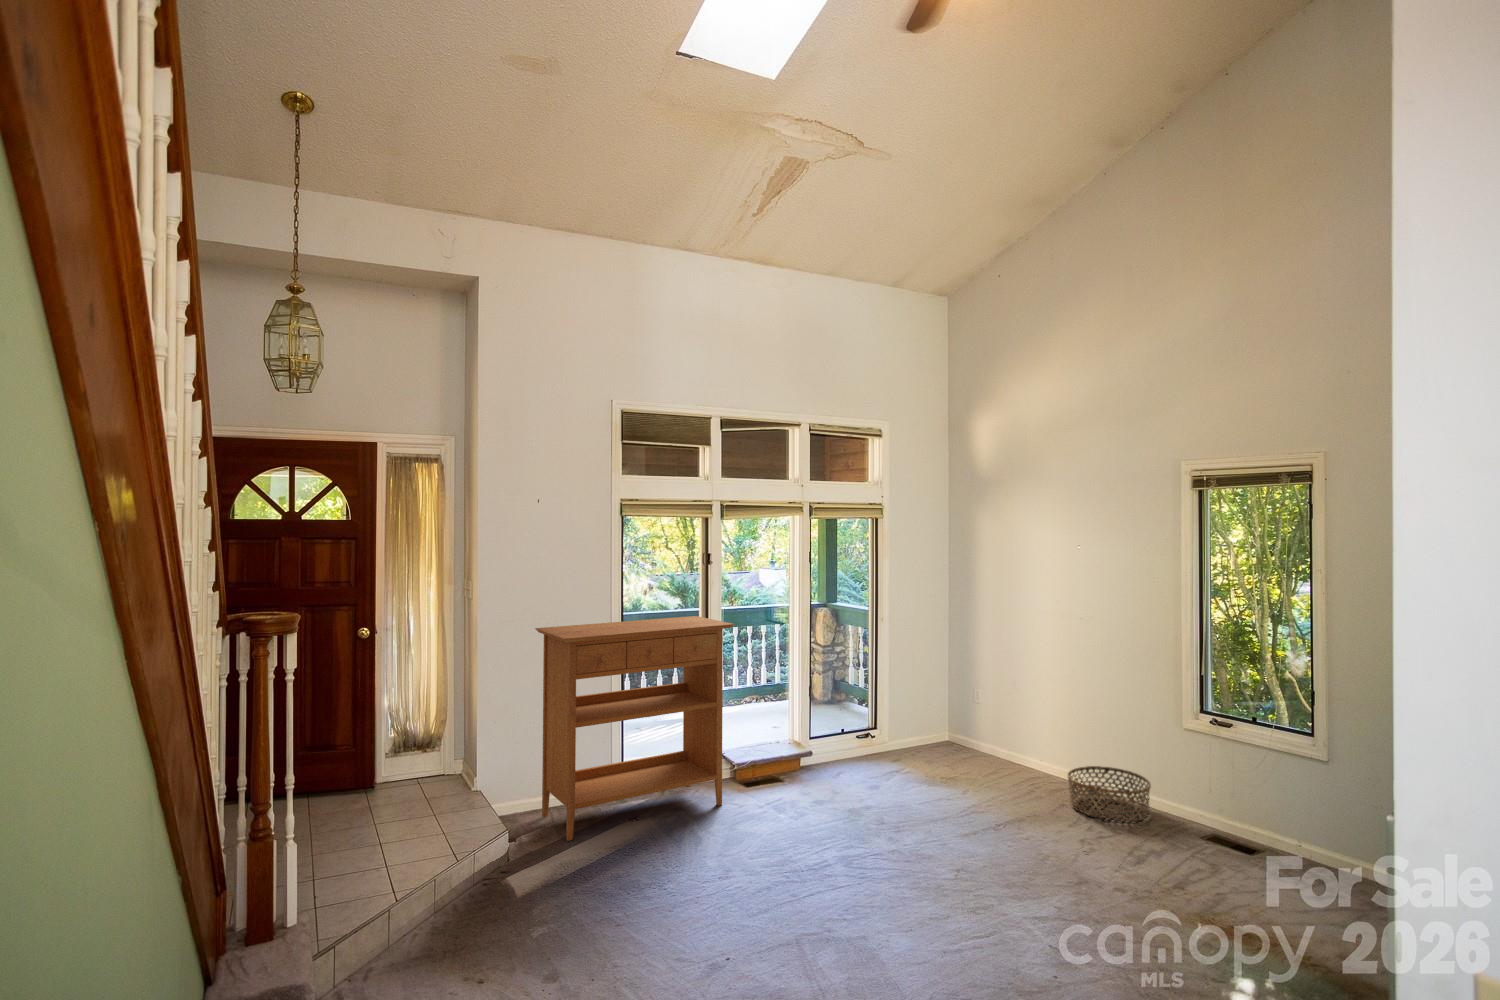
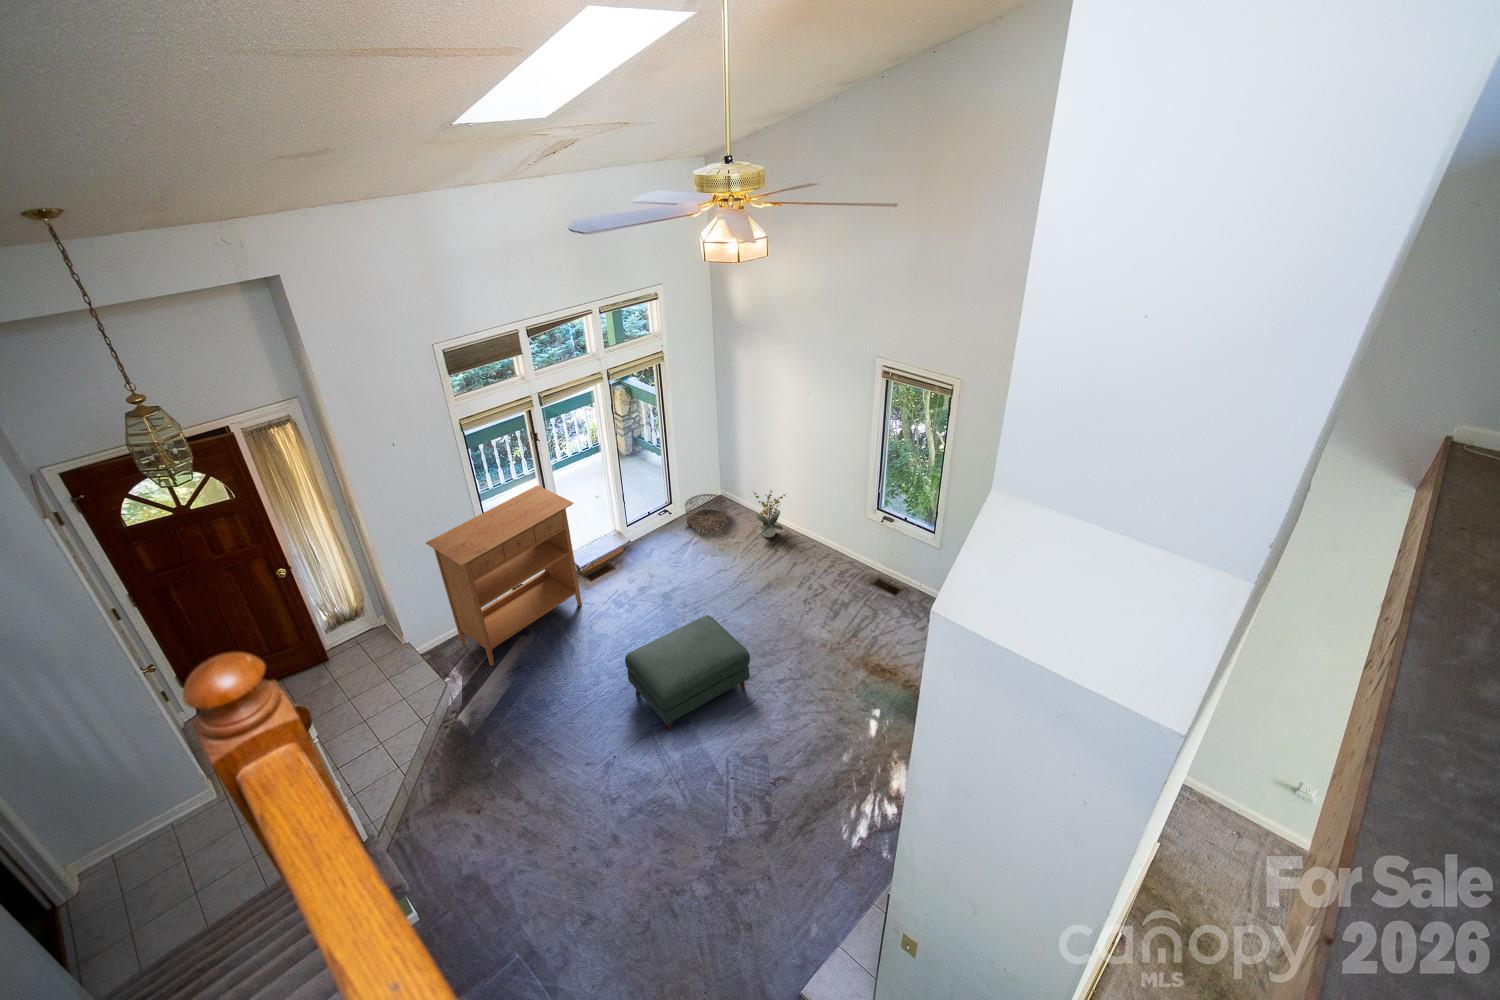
potted plant: none [995,706,1049,780] -> present [753,491,785,538]
basket: present [1068,766,1151,822] -> present [685,494,727,530]
ottoman: none [760,793,978,960] -> present [625,615,750,732]

